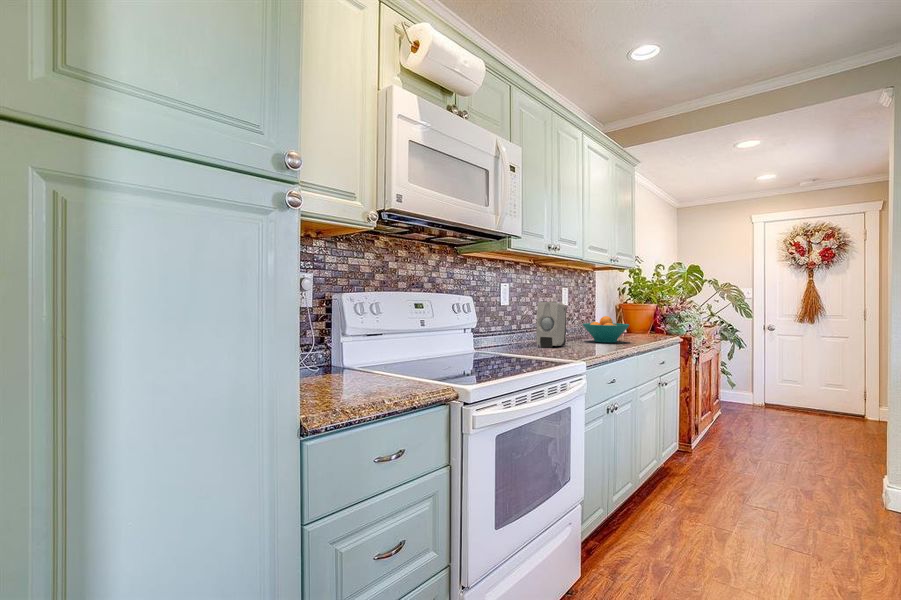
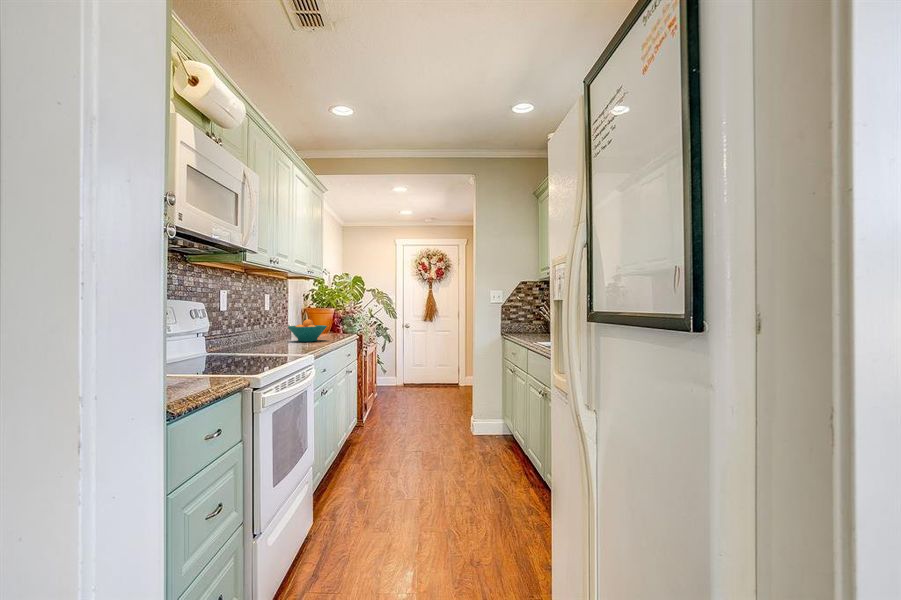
soap dispenser: present [536,302,566,348] -> none [255,308,280,348]

